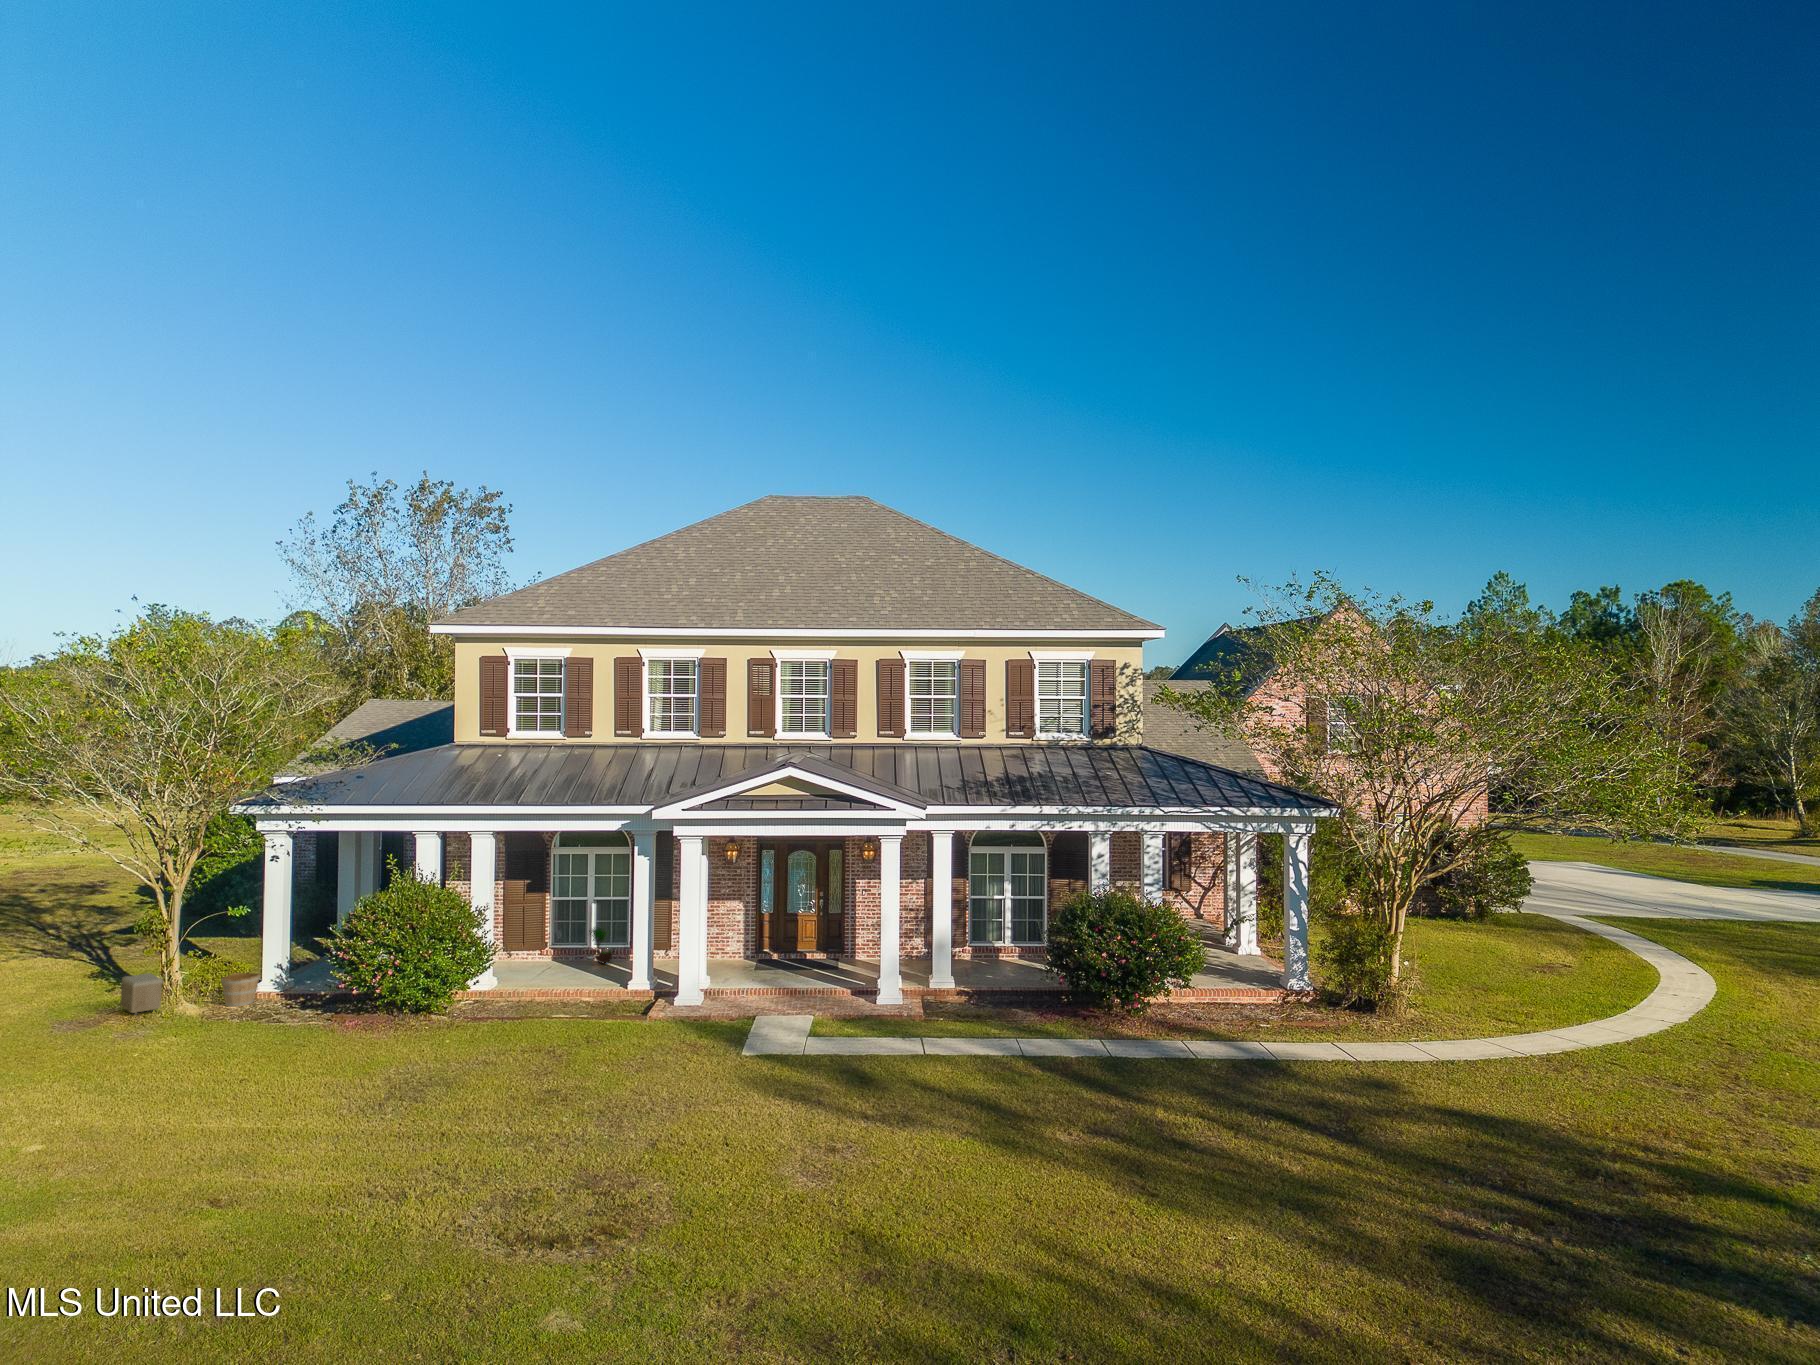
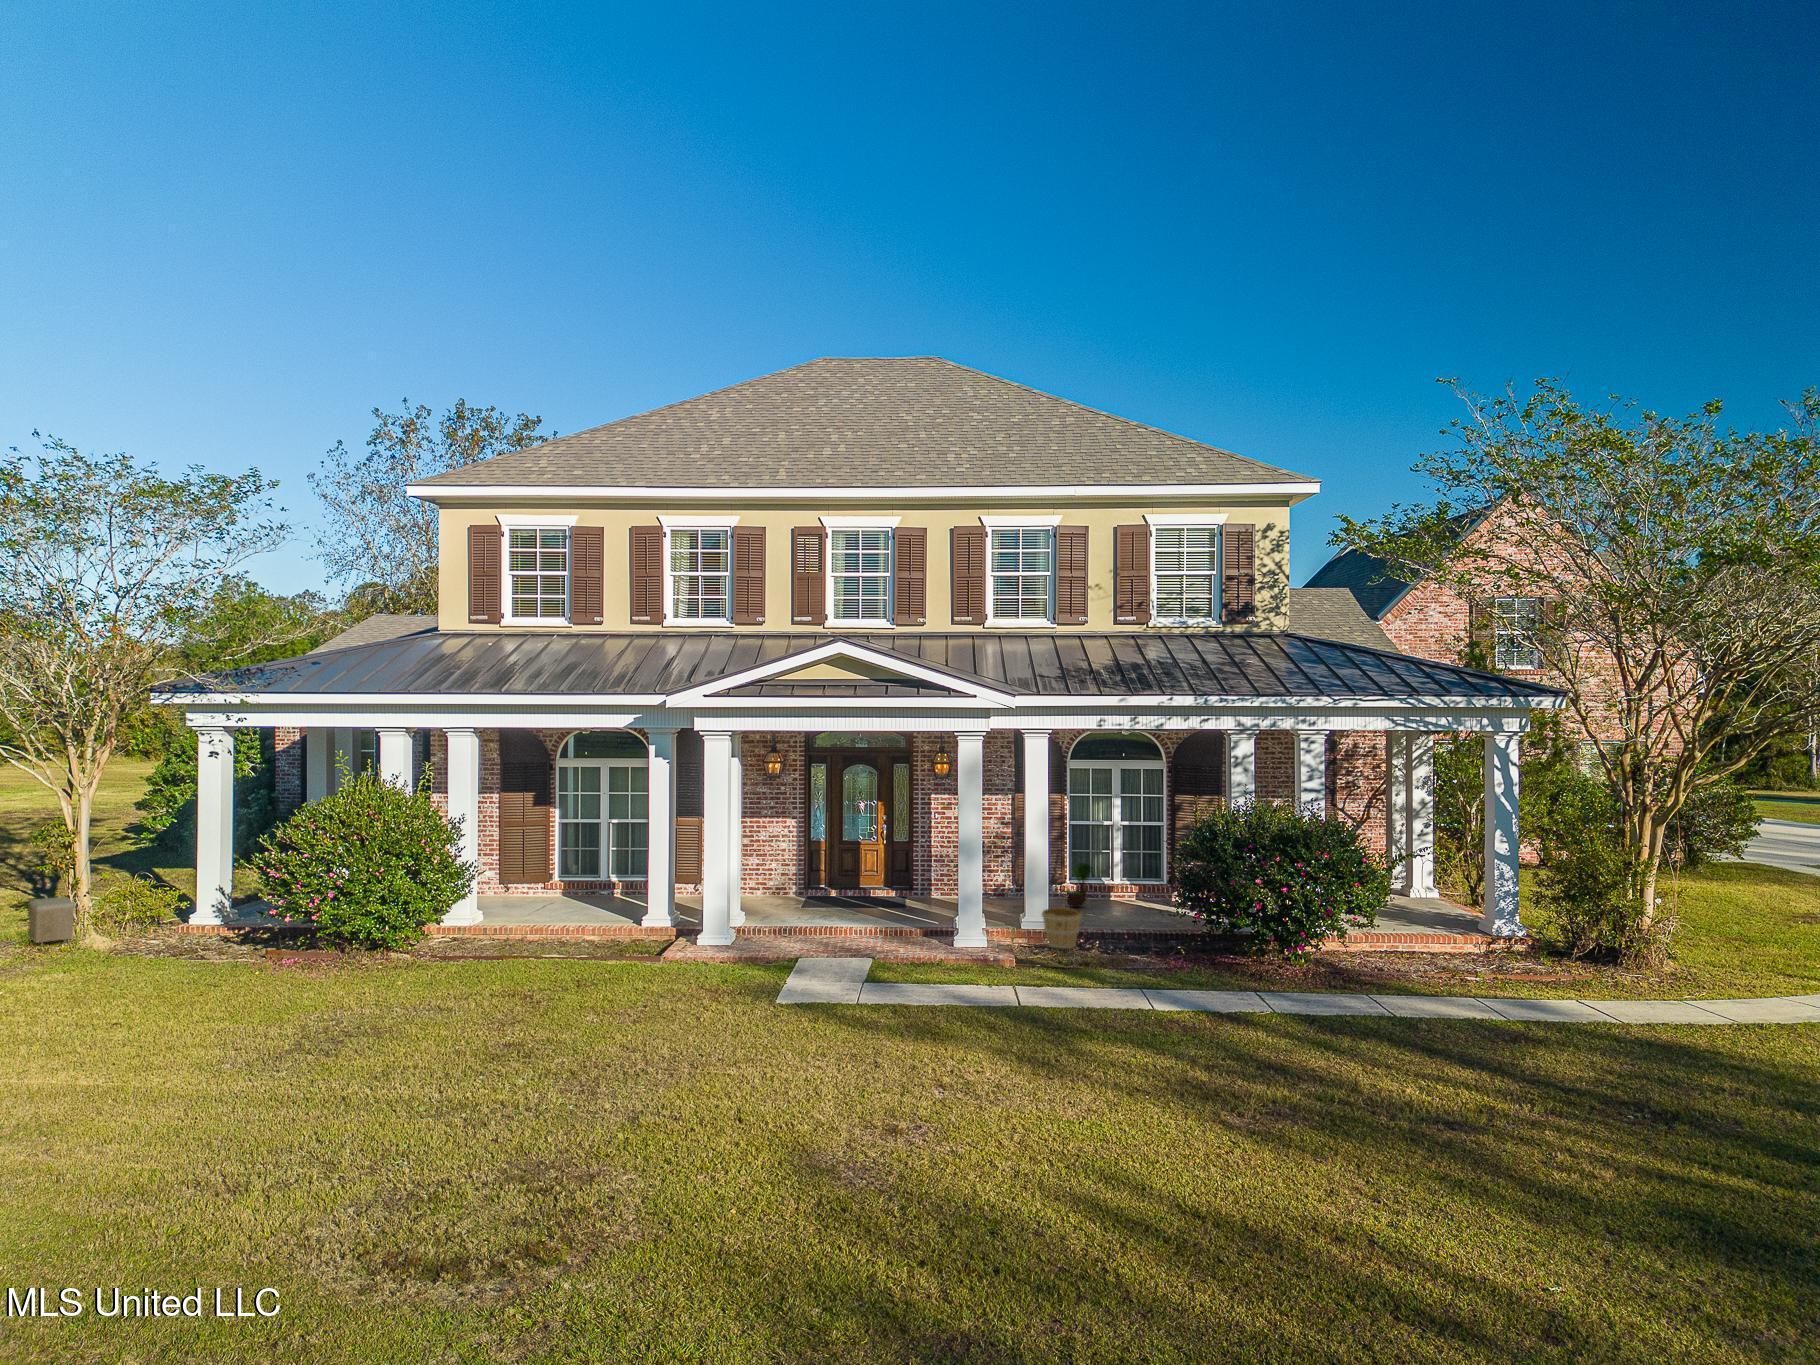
potted tree: present [589,927,612,963] -> present [1066,862,1093,907]
wooden bucket: present [221,973,261,1007] -> present [1042,907,1082,949]

